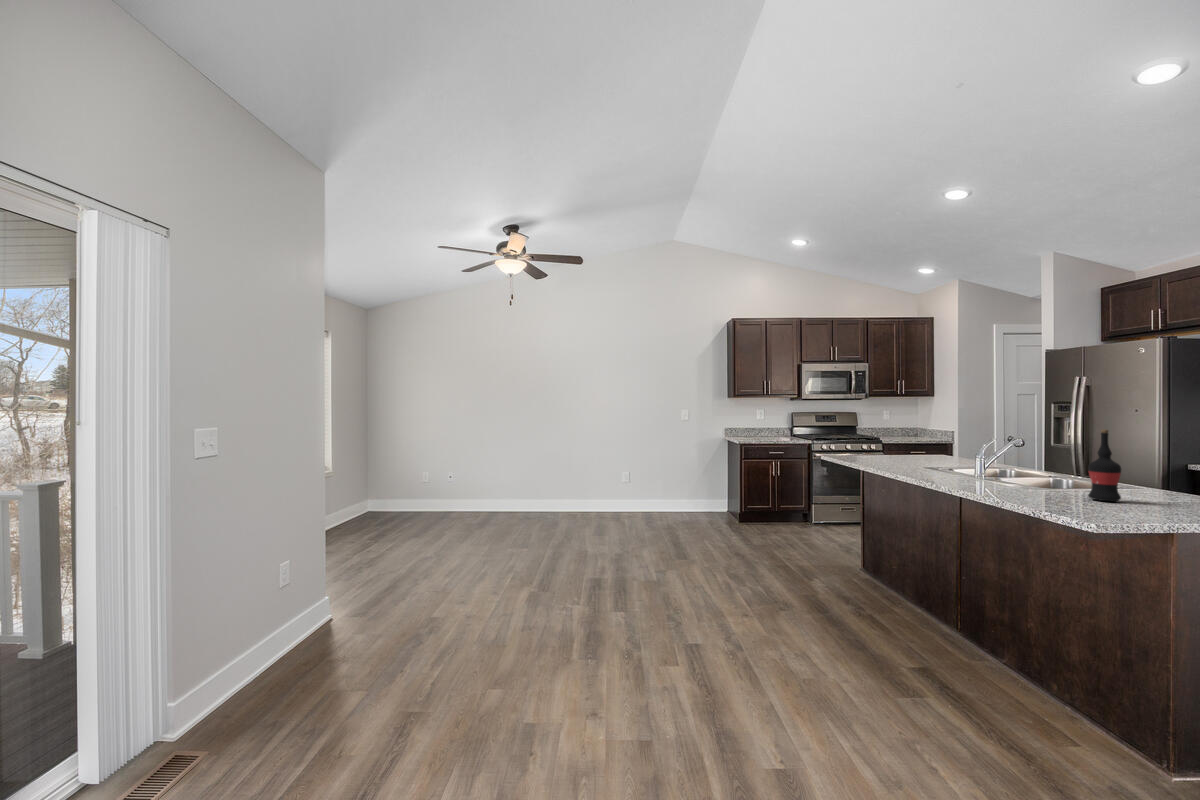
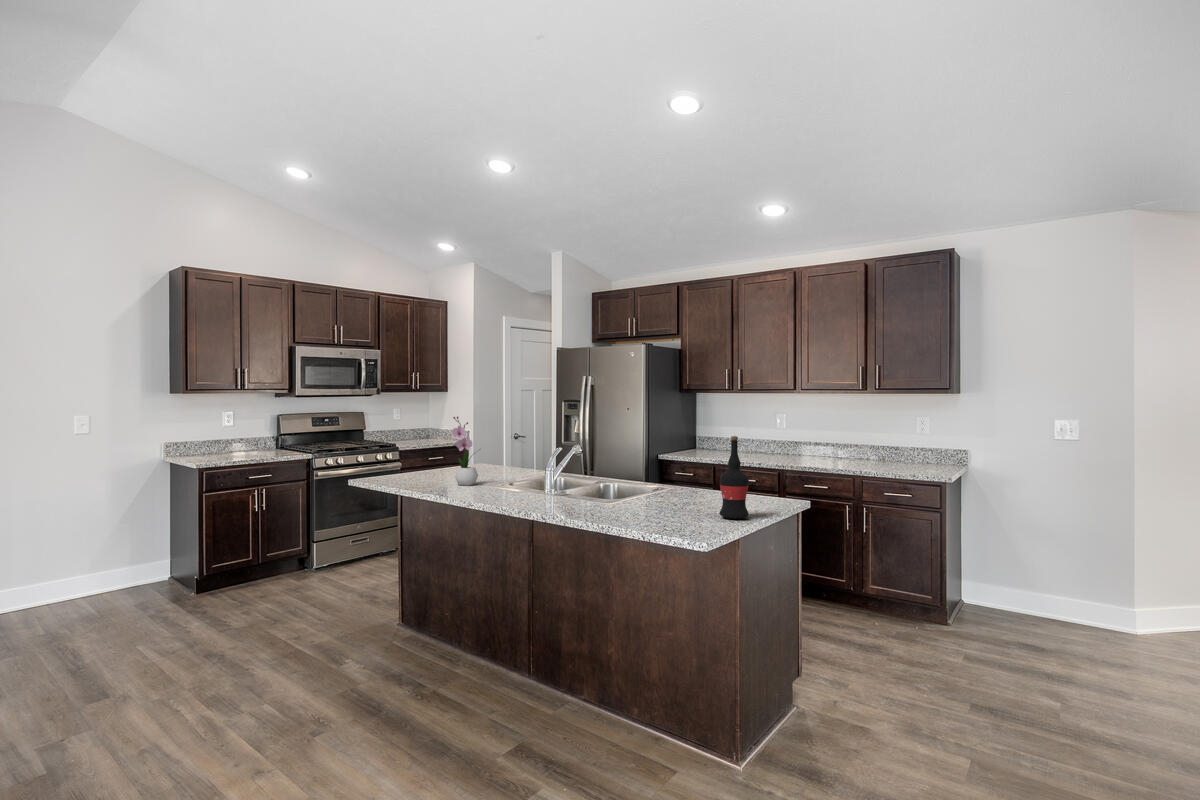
flower arrangement: none [889,413,915,465] -> present [452,417,478,486]

